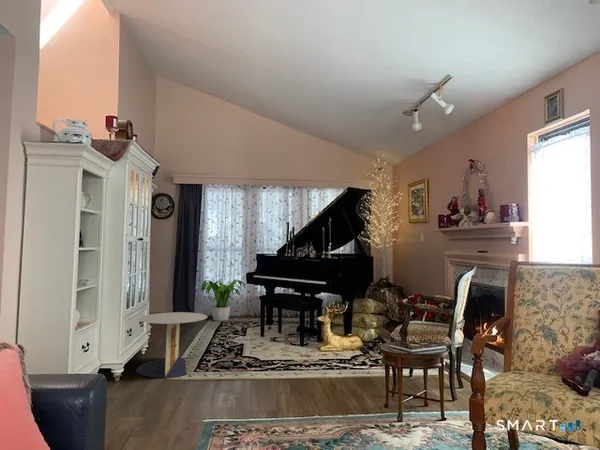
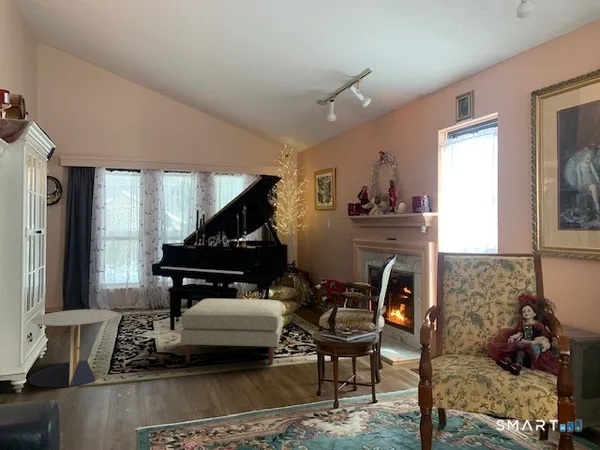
potted plant: present [201,280,245,321] -> none [95,268,147,314]
ottoman: none [261,308,362,375] -> present [181,298,283,365]

